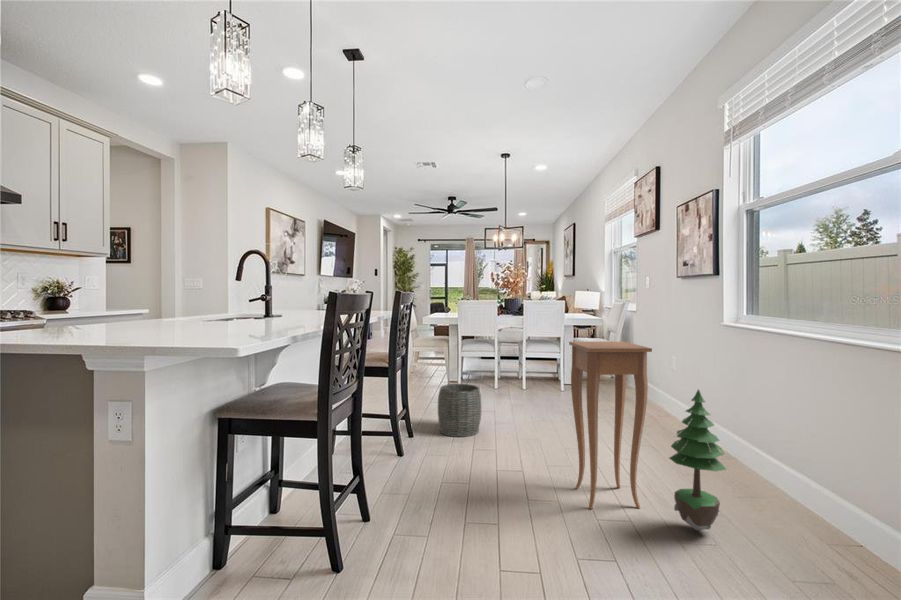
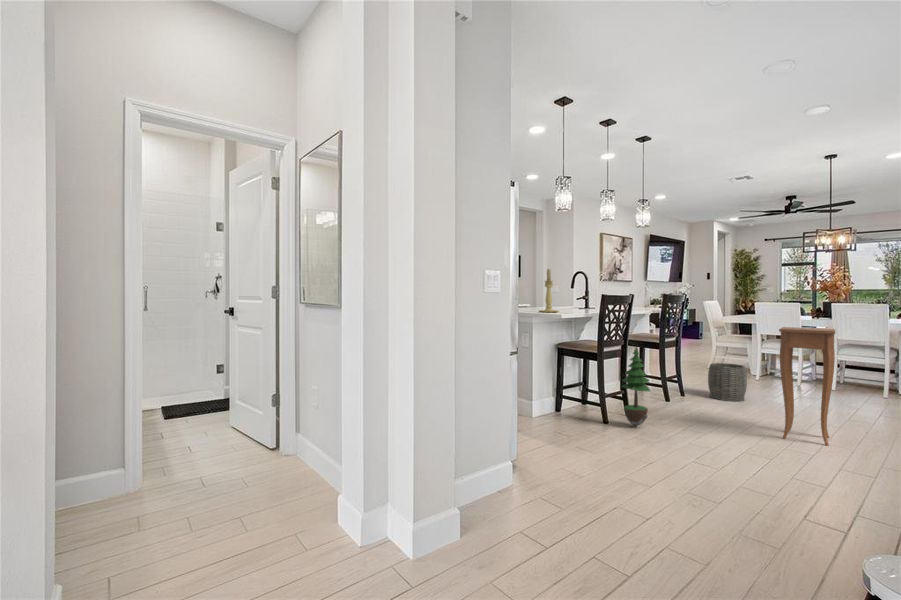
candle holder: none [167,229,228,342] -> present [539,269,559,312]
potted tree: present [669,390,726,531] -> present [622,348,650,427]

